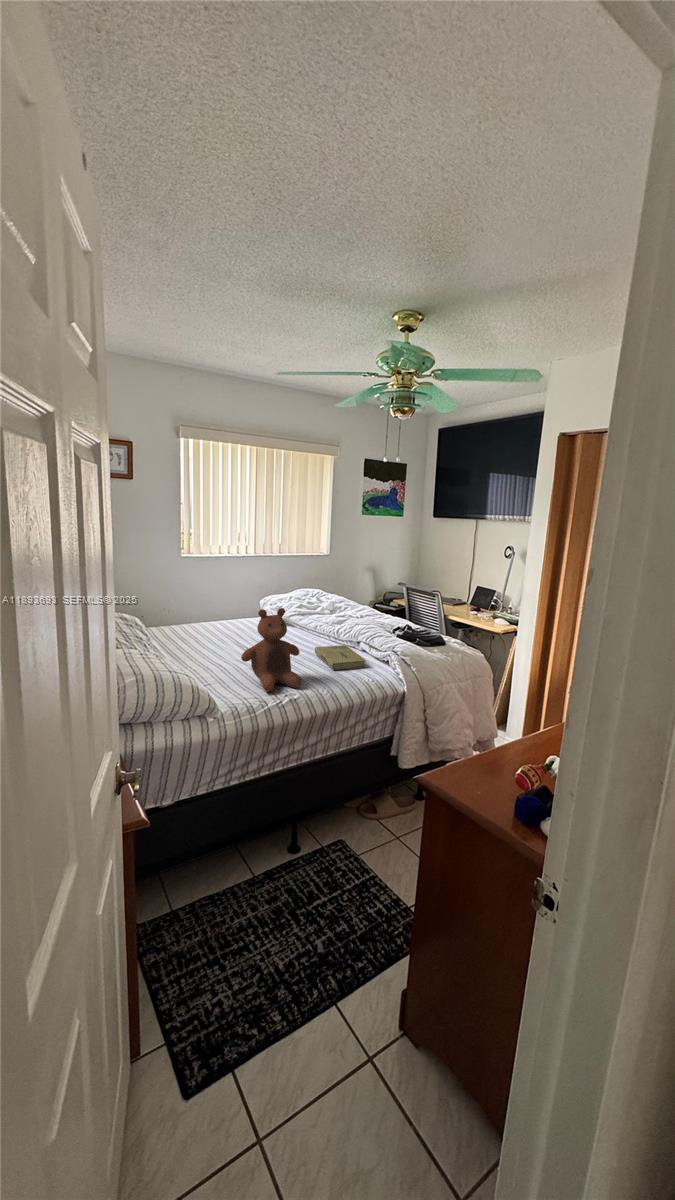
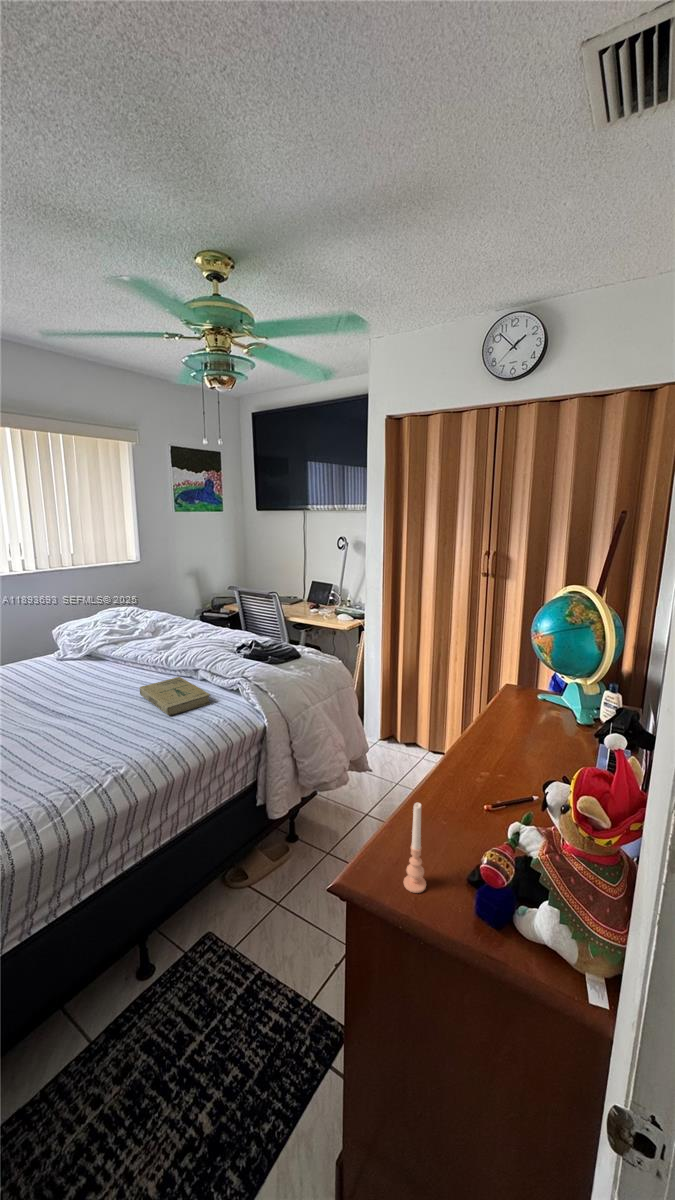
stuffed bear: present [241,608,301,692] -> none [29,650,127,773]
candle: none [469,724,487,789] -> present [404,803,426,893]

